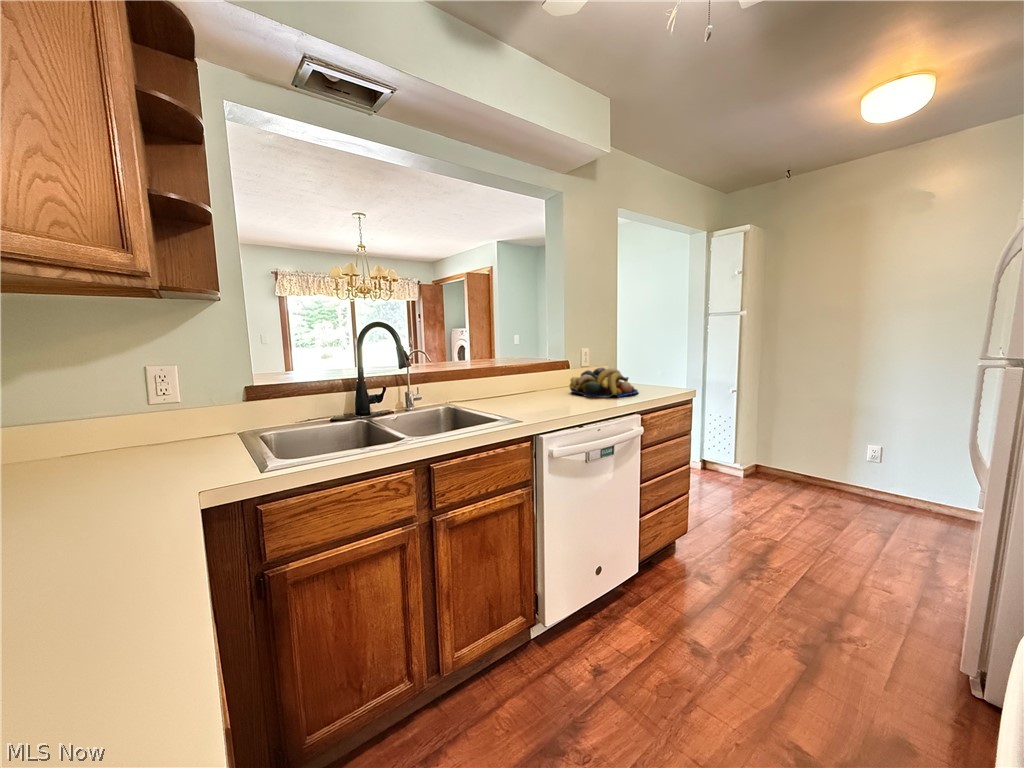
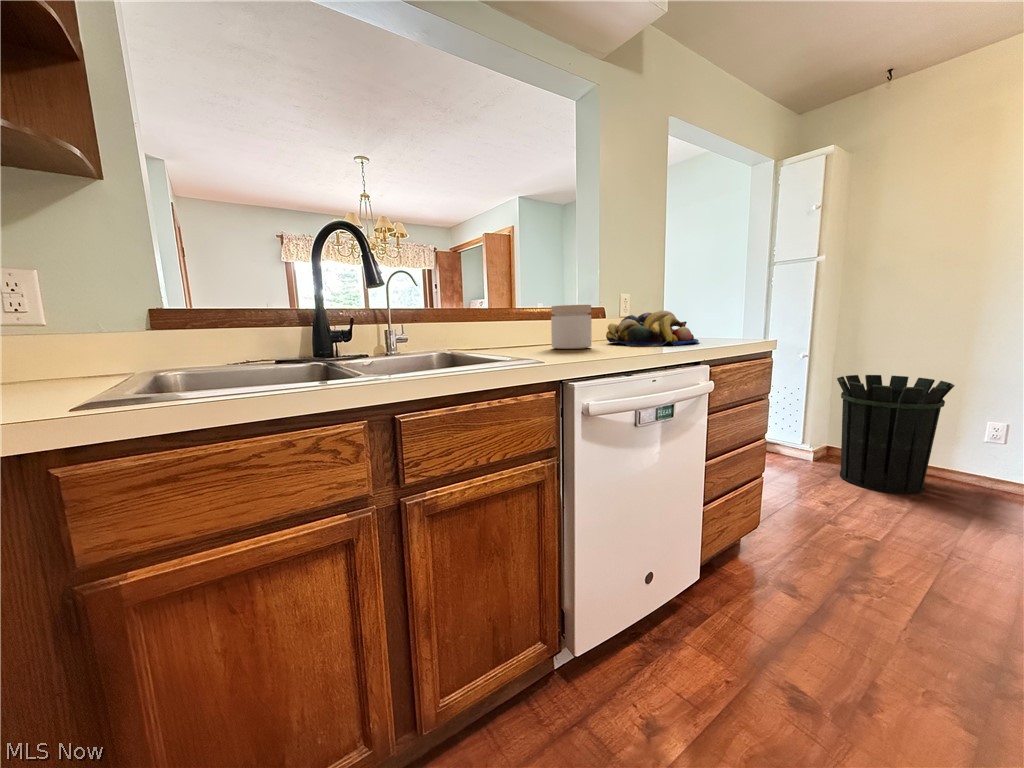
jar: none [527,367,557,402] -> present [551,305,591,349]
waste bin: none [757,407,841,504] -> present [837,375,955,495]

